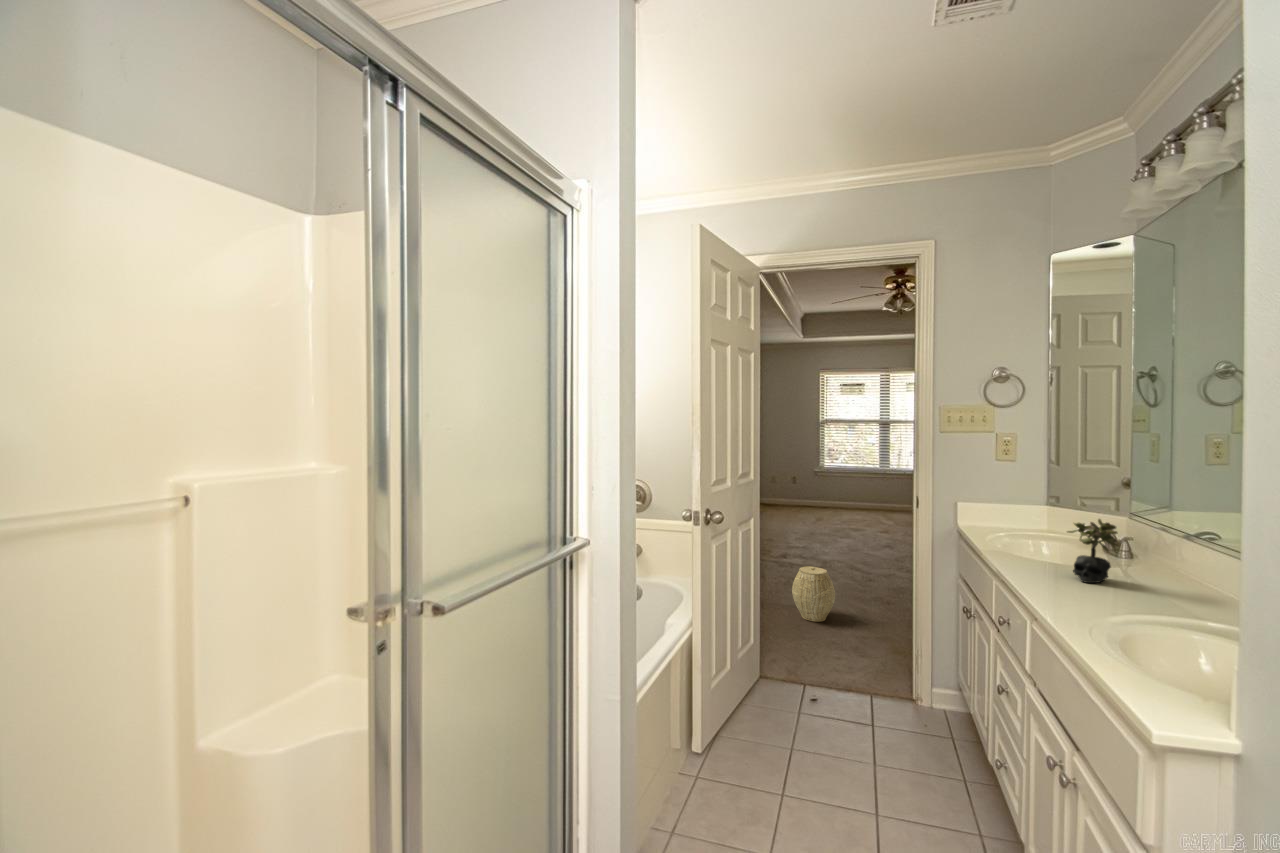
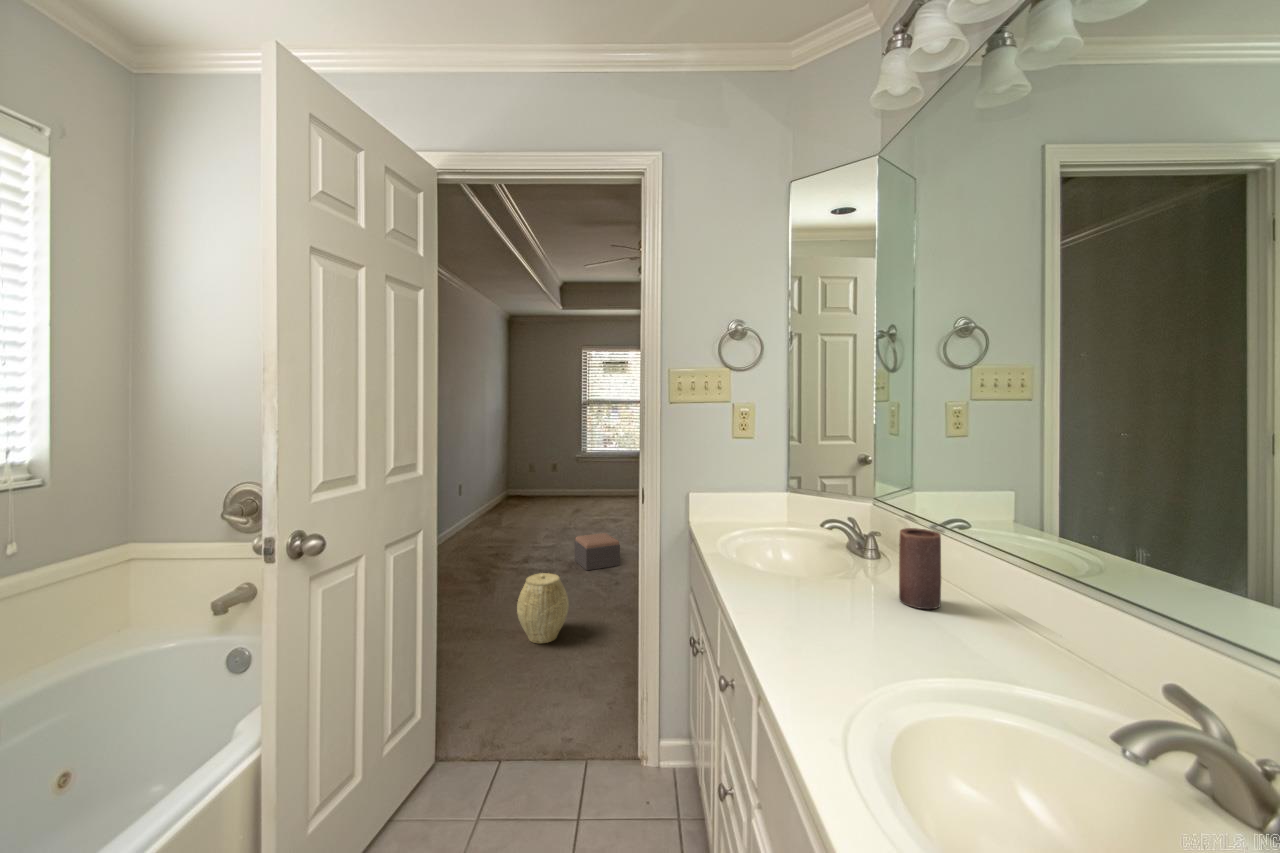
succulent plant: present [1067,519,1119,583] -> none [823,520,892,626]
candle: none [1137,529,1176,584] -> present [899,528,941,609]
footstool: none [826,545,872,576] -> present [575,533,620,570]

